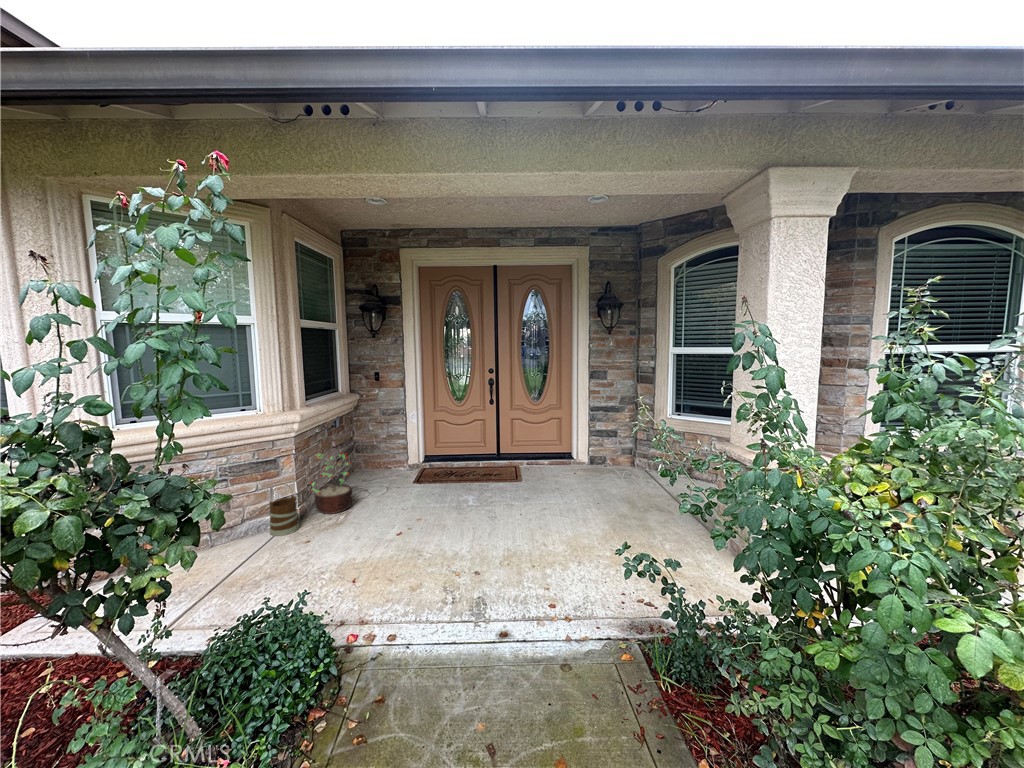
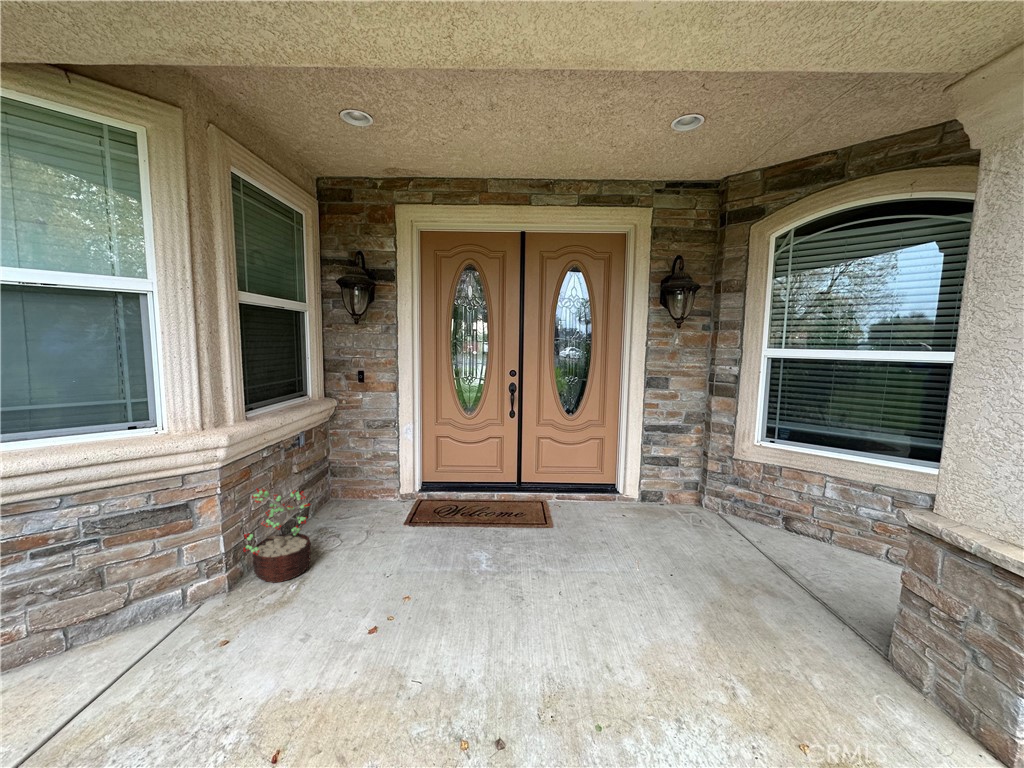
wooden bucket: present [269,484,299,536] -> none [169,544,221,629]

